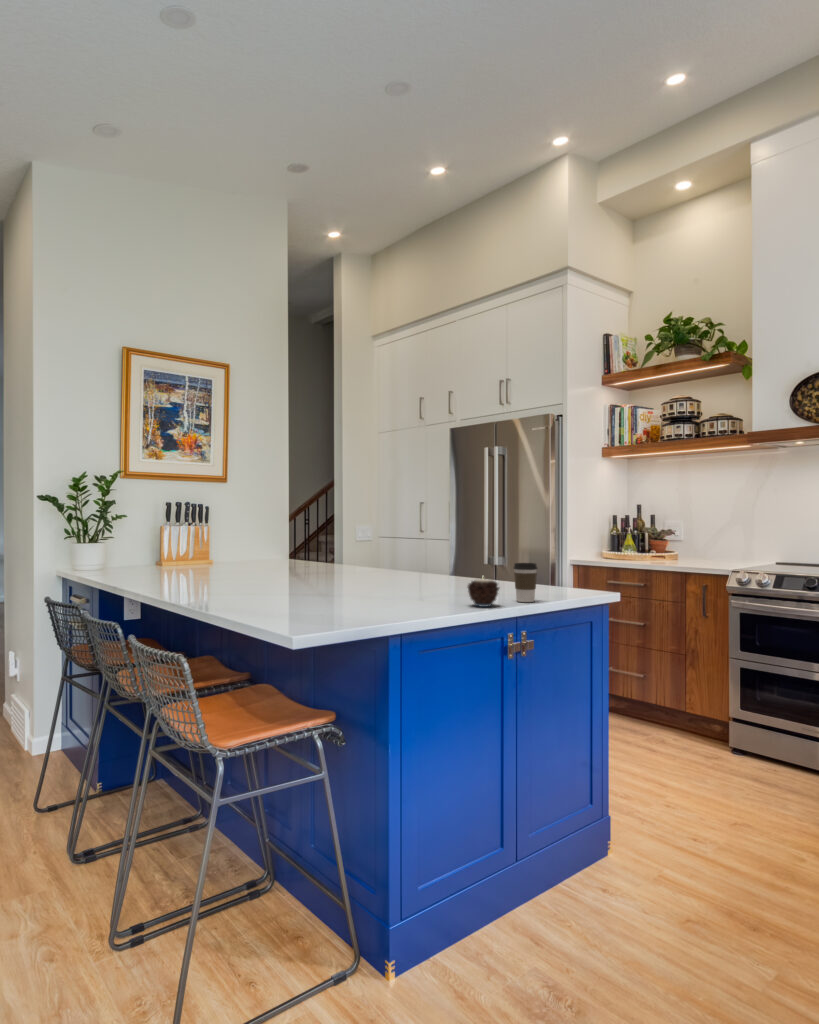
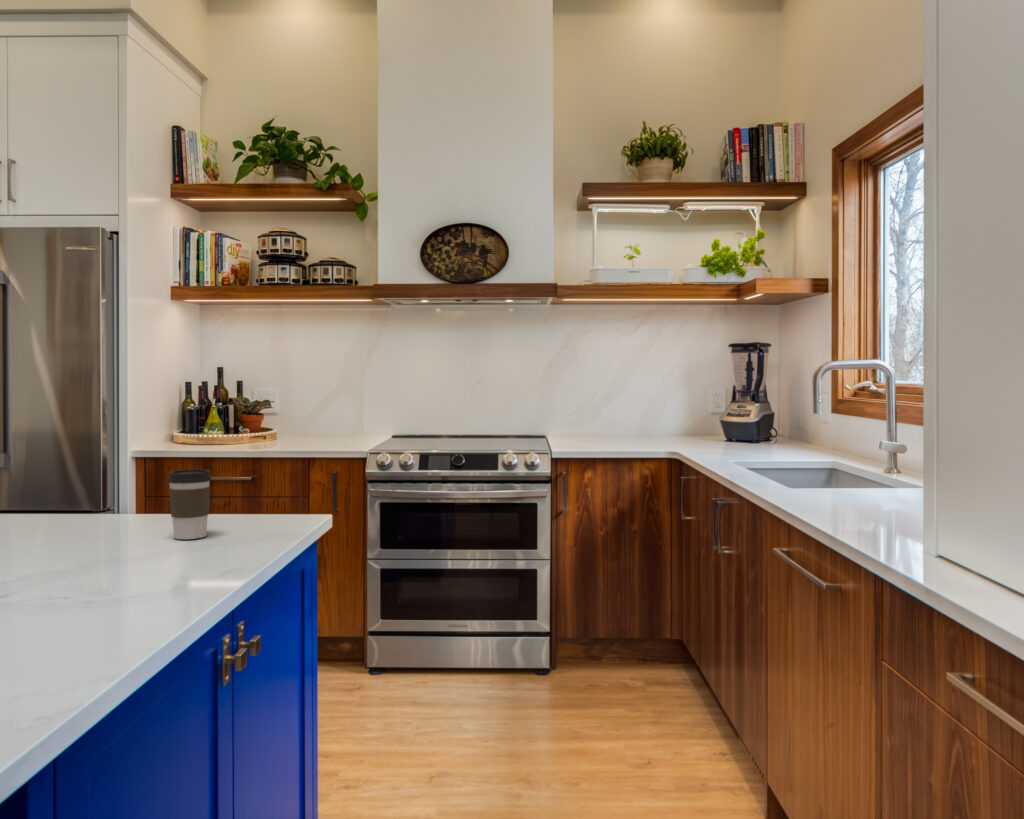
candle: present [468,579,499,607] -> none [92,501,163,562]

